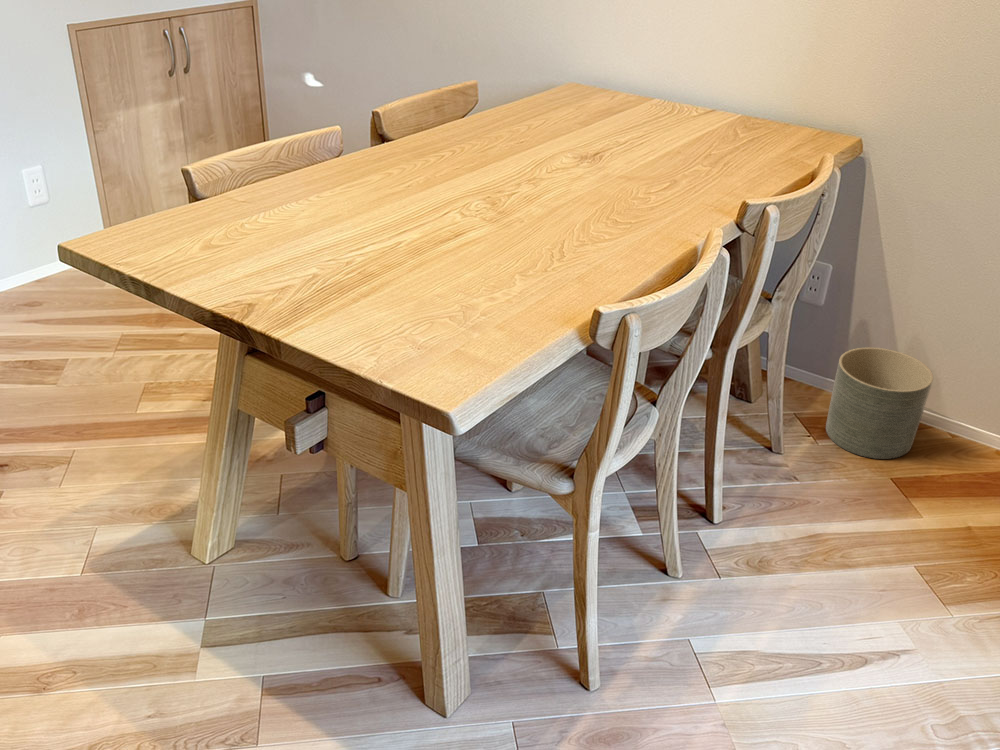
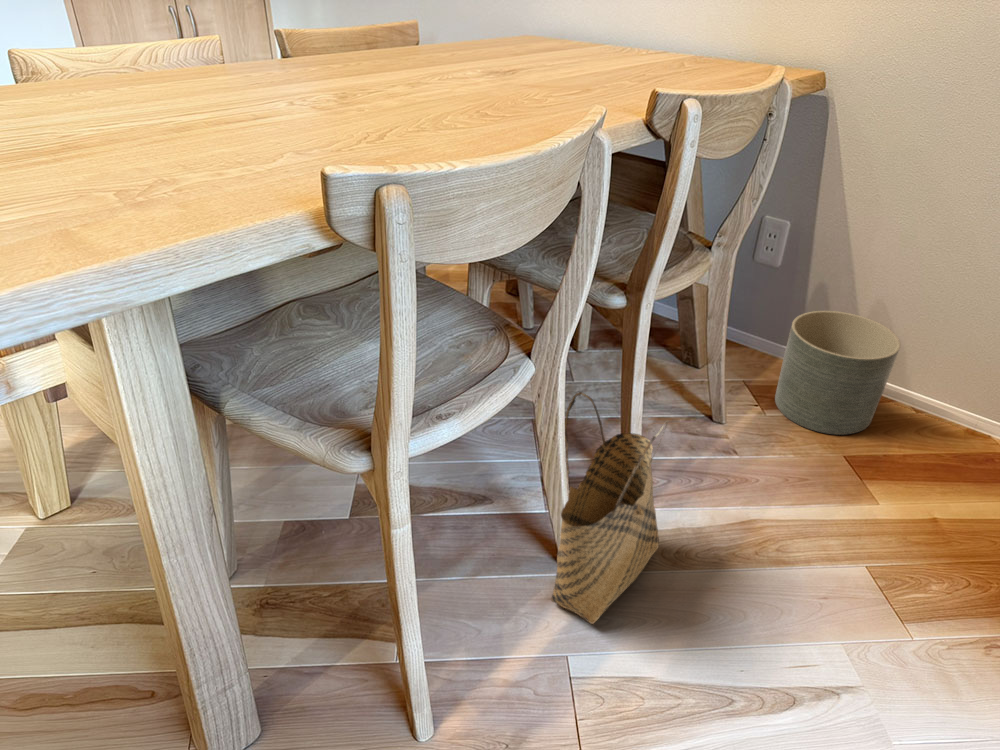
woven basket: none [666,429,761,617] -> present [551,392,668,624]

